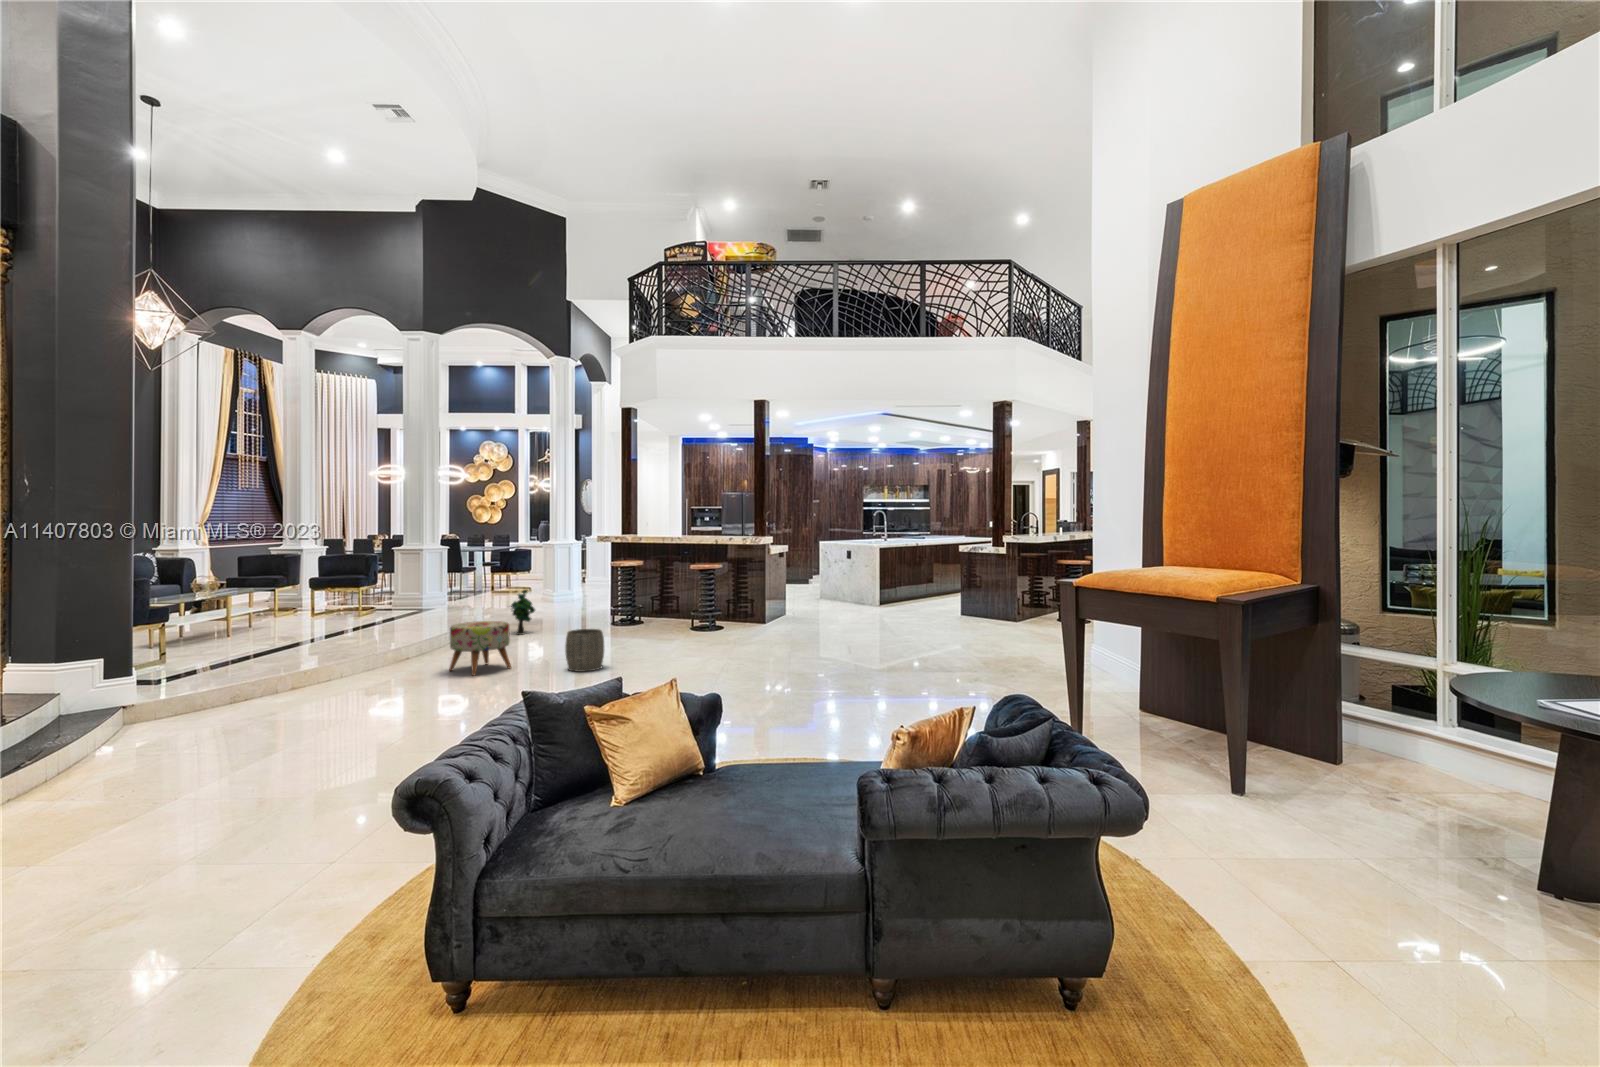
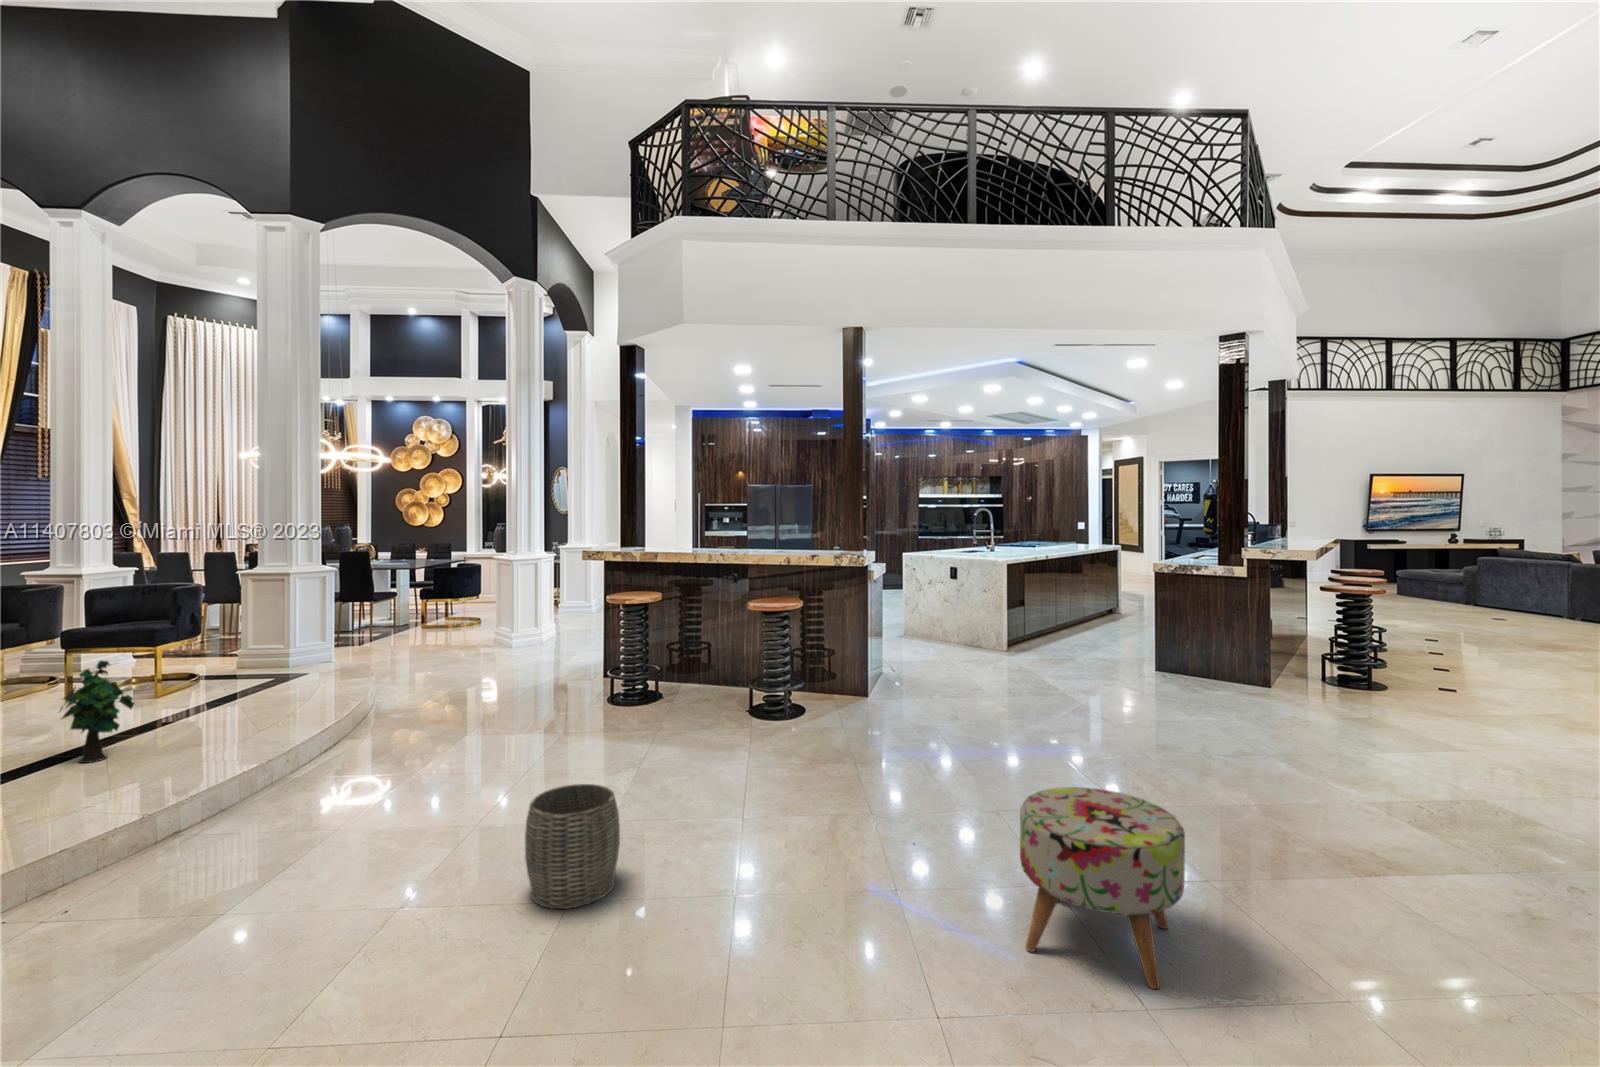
decorative plant: present [511,590,535,635] -> present [61,661,134,763]
ottoman: present [449,621,511,676] -> present [1020,787,1185,989]

